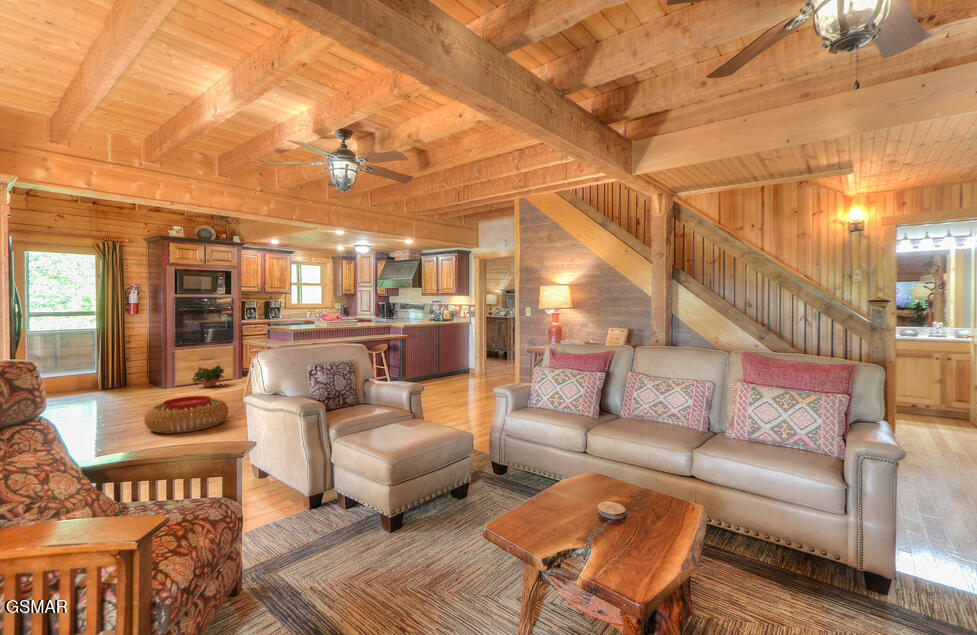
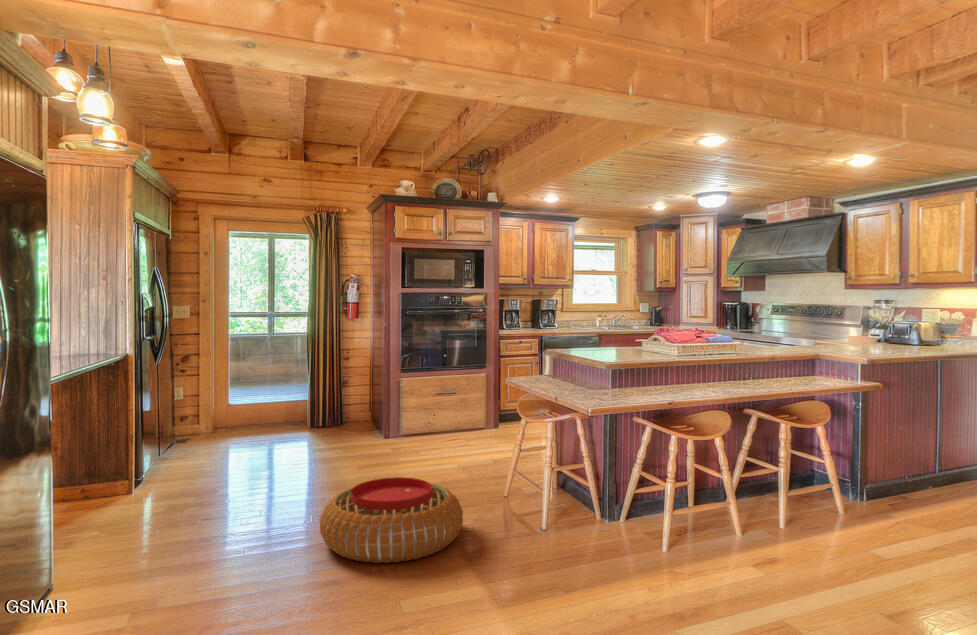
potted plant: present [192,365,224,387] -> none [422,405,470,444]

